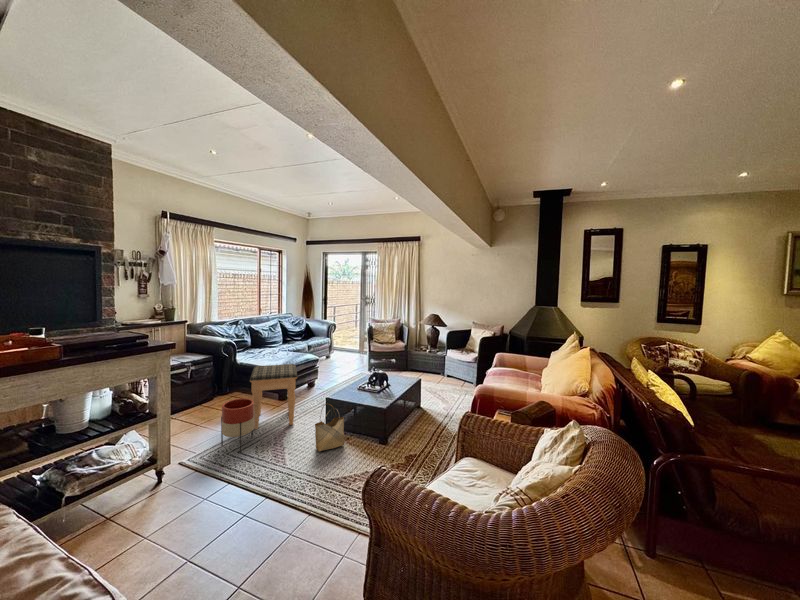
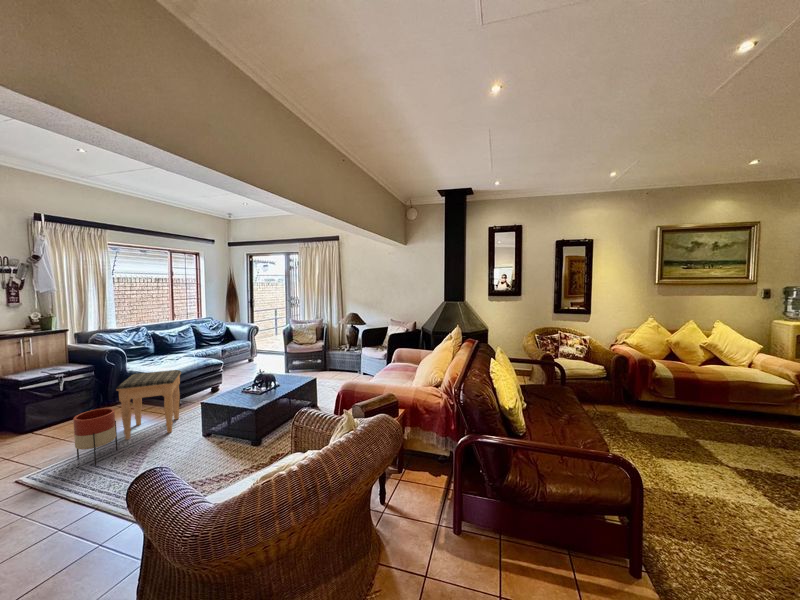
woven basket: present [315,404,344,451] -> none [178,408,215,458]

